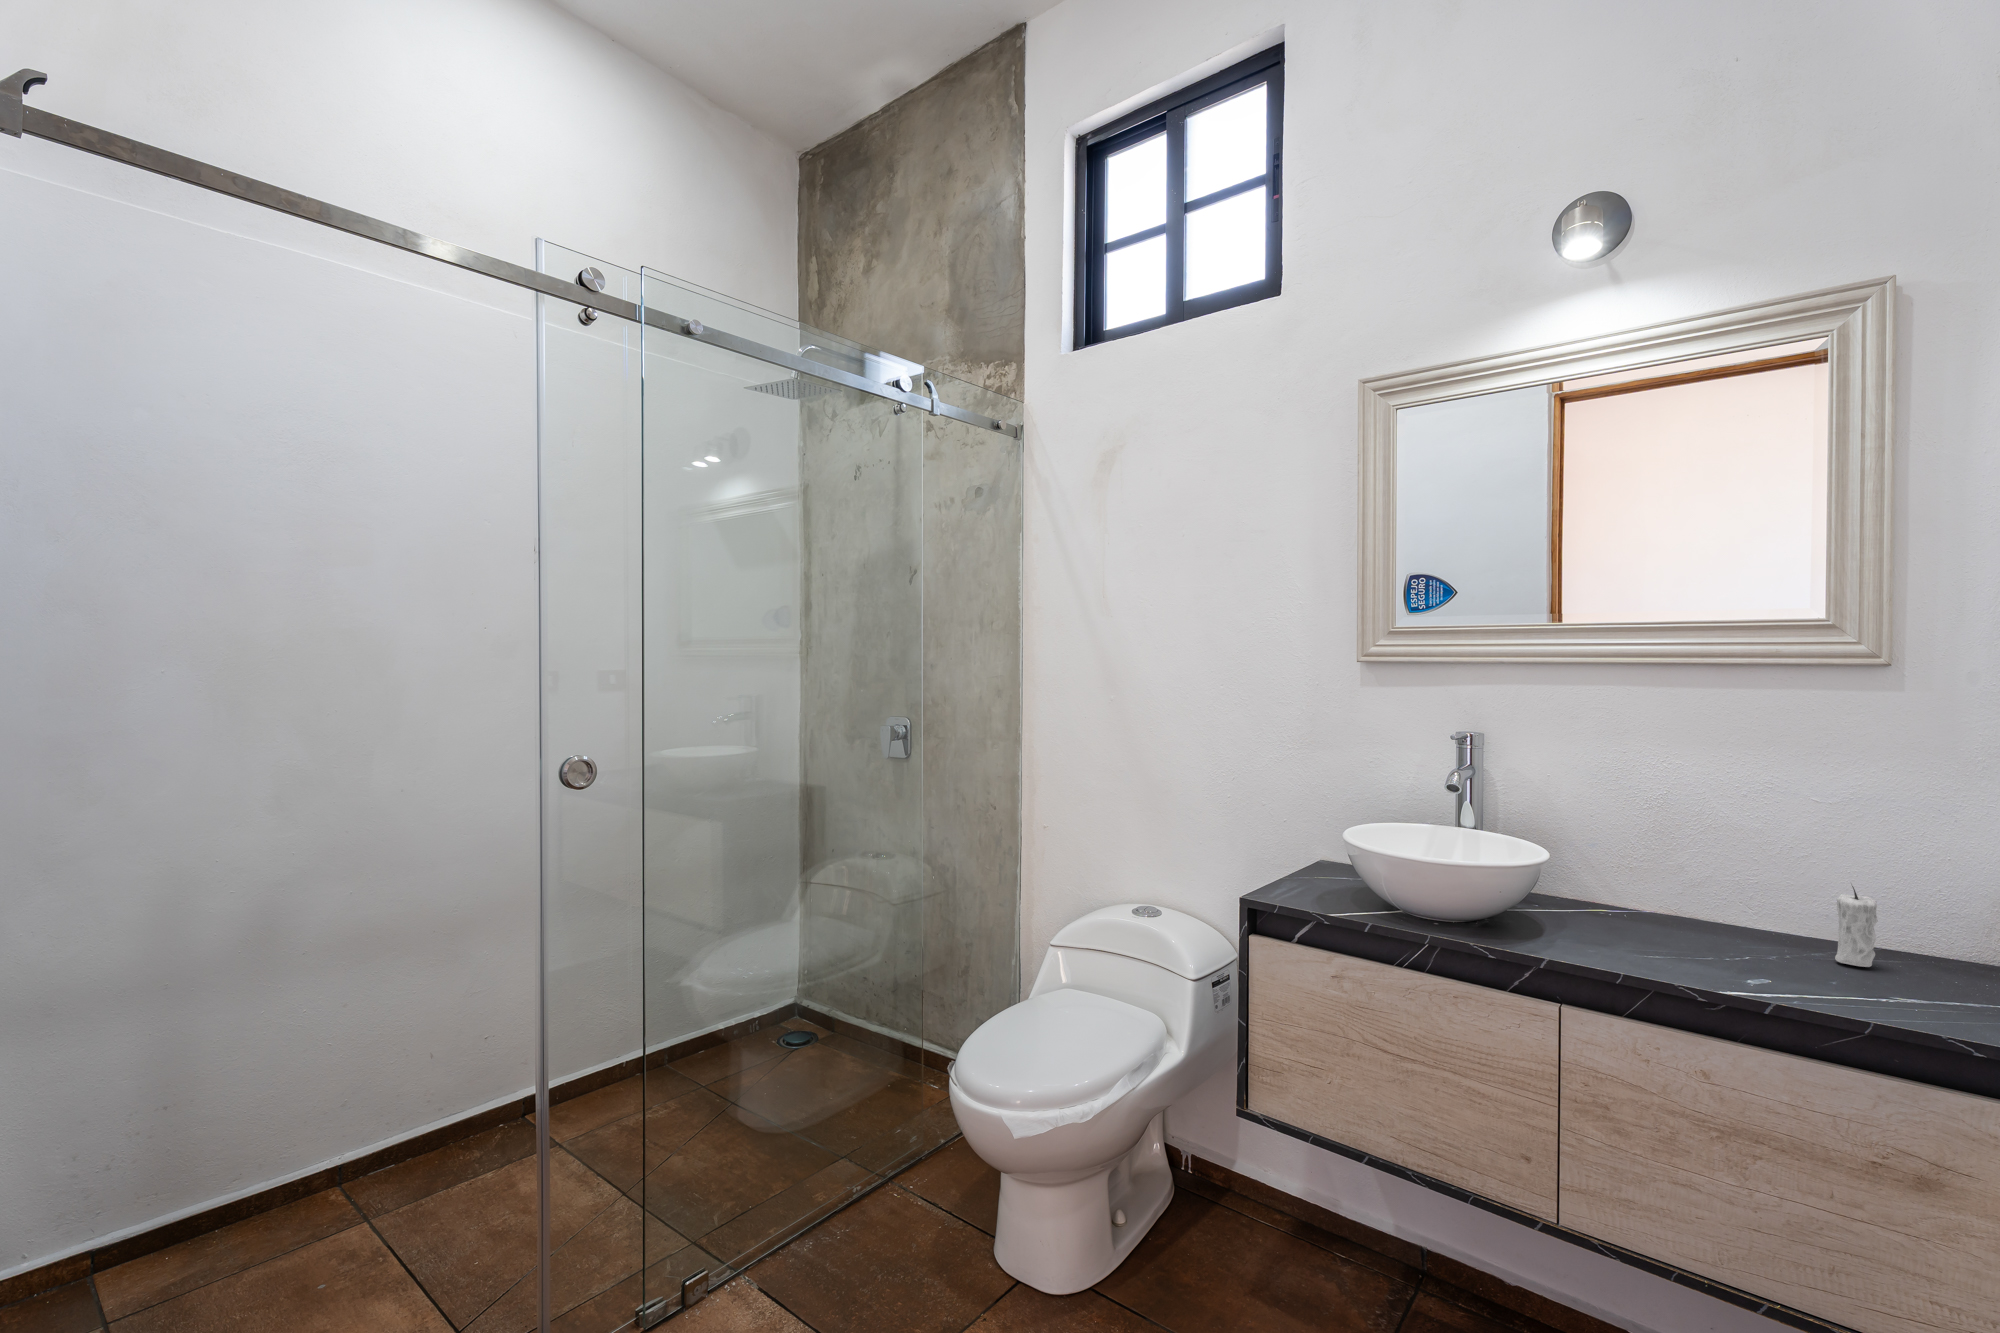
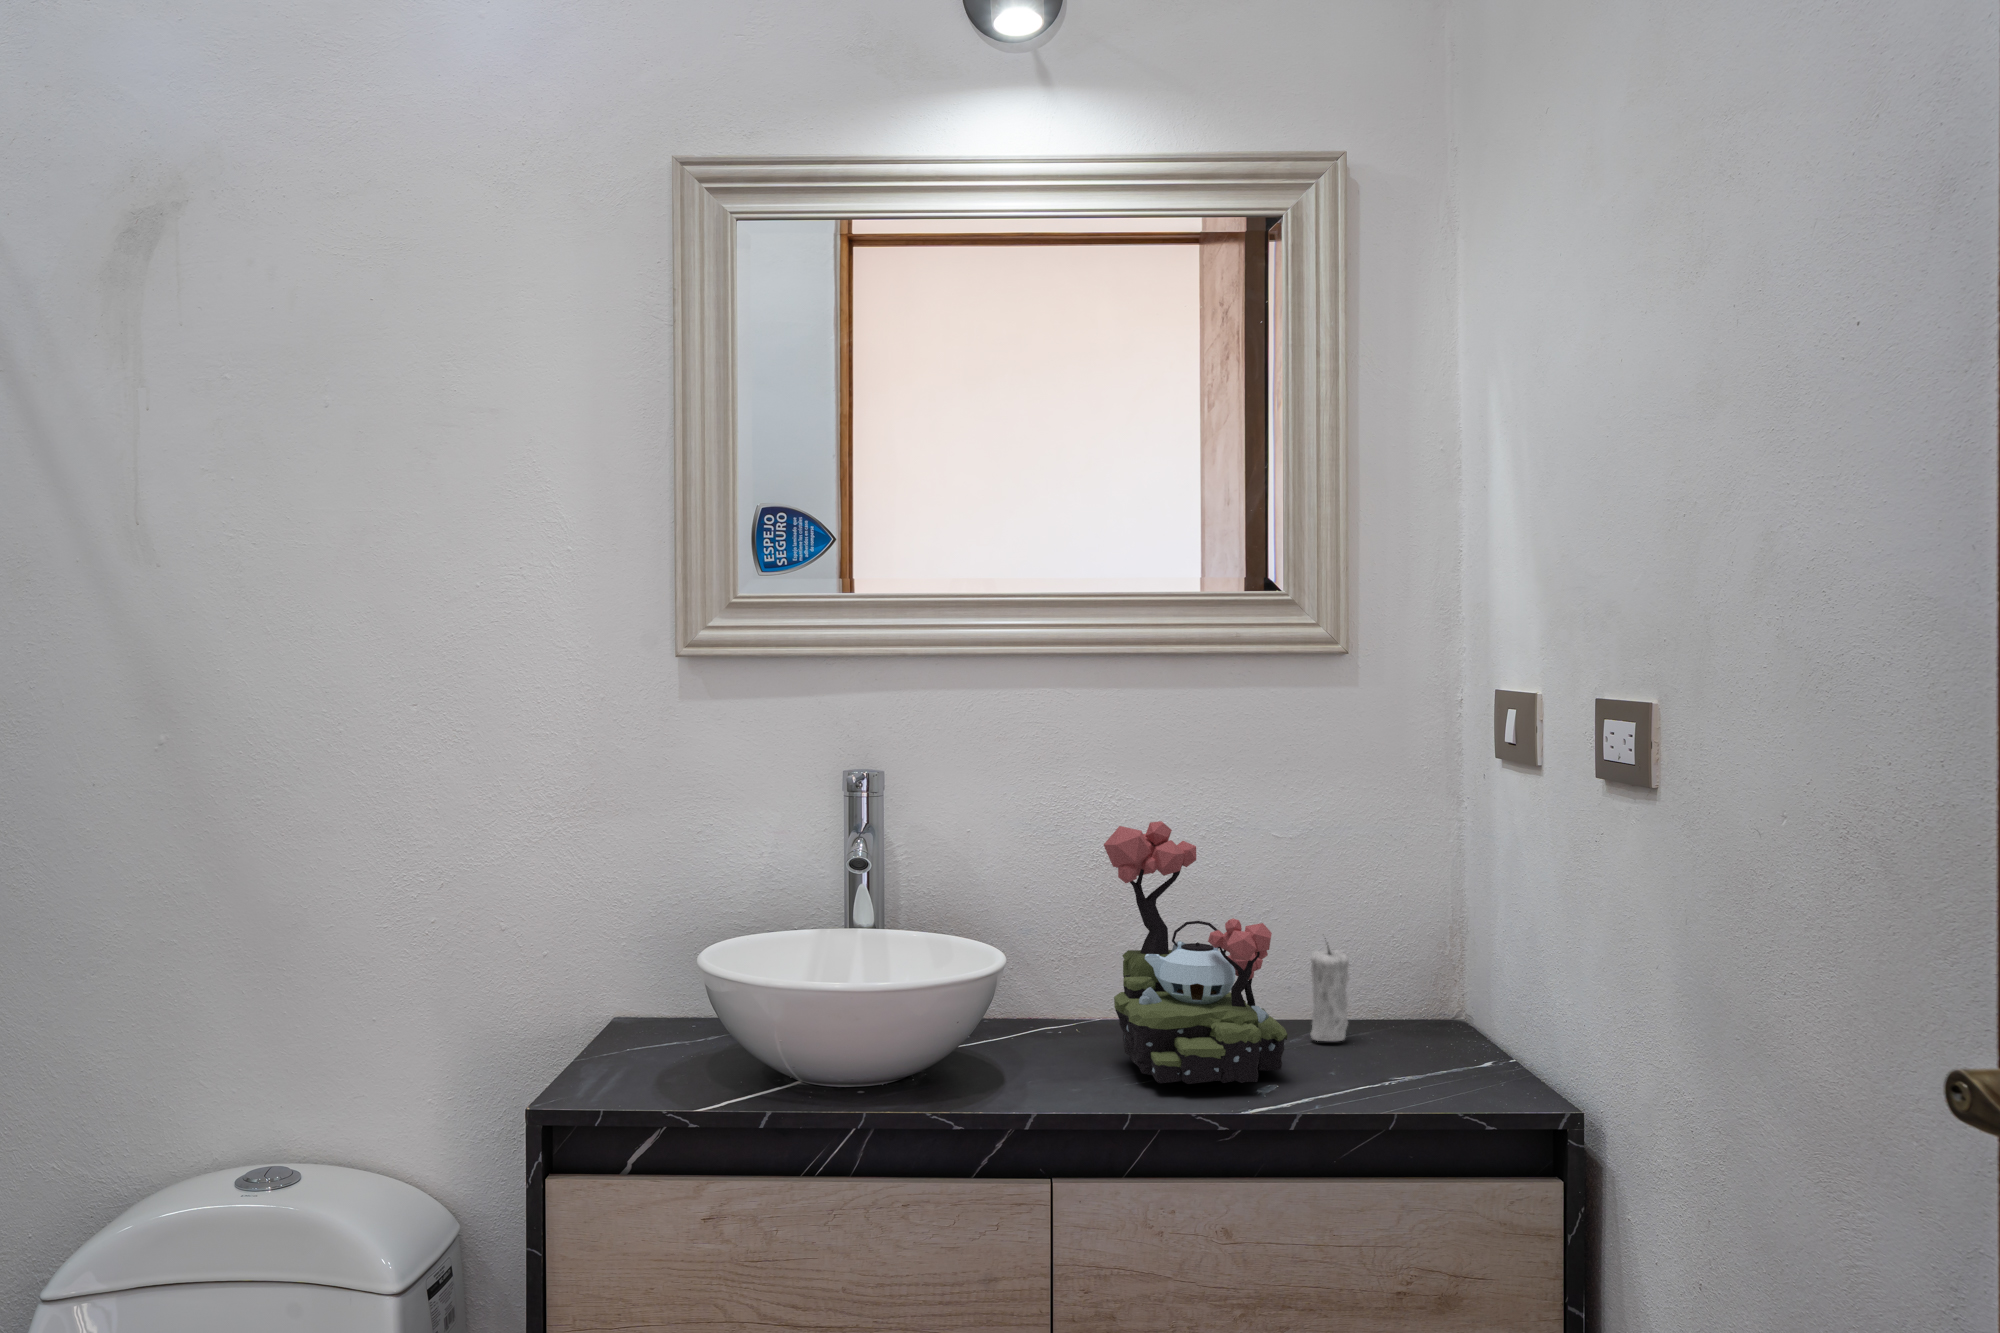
plant: none [1637,782,1787,977] -> present [1104,821,1287,1084]

